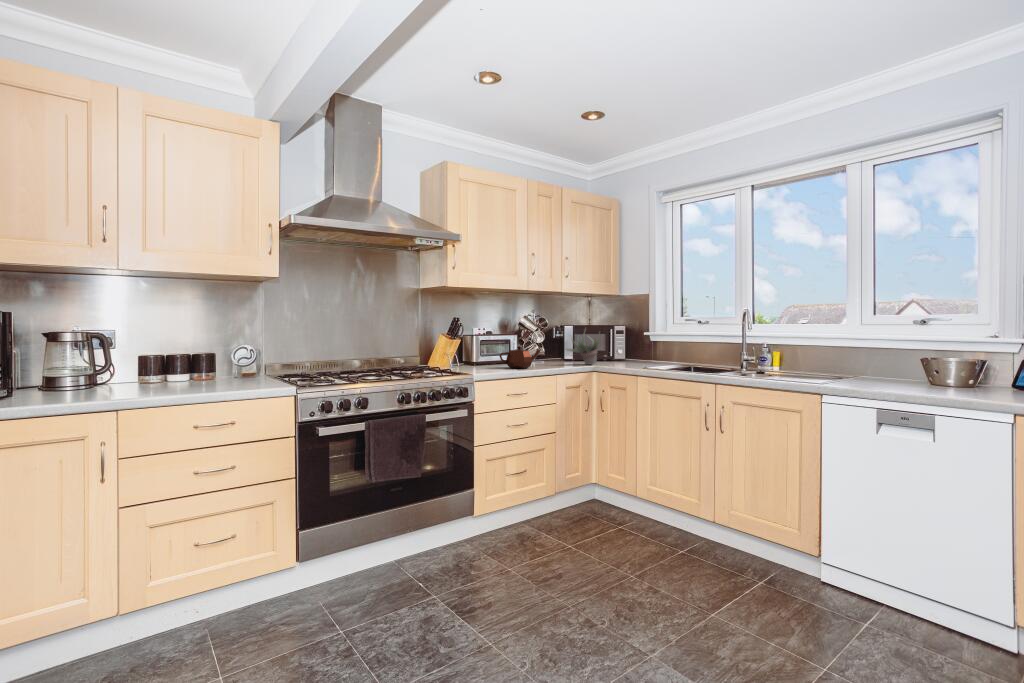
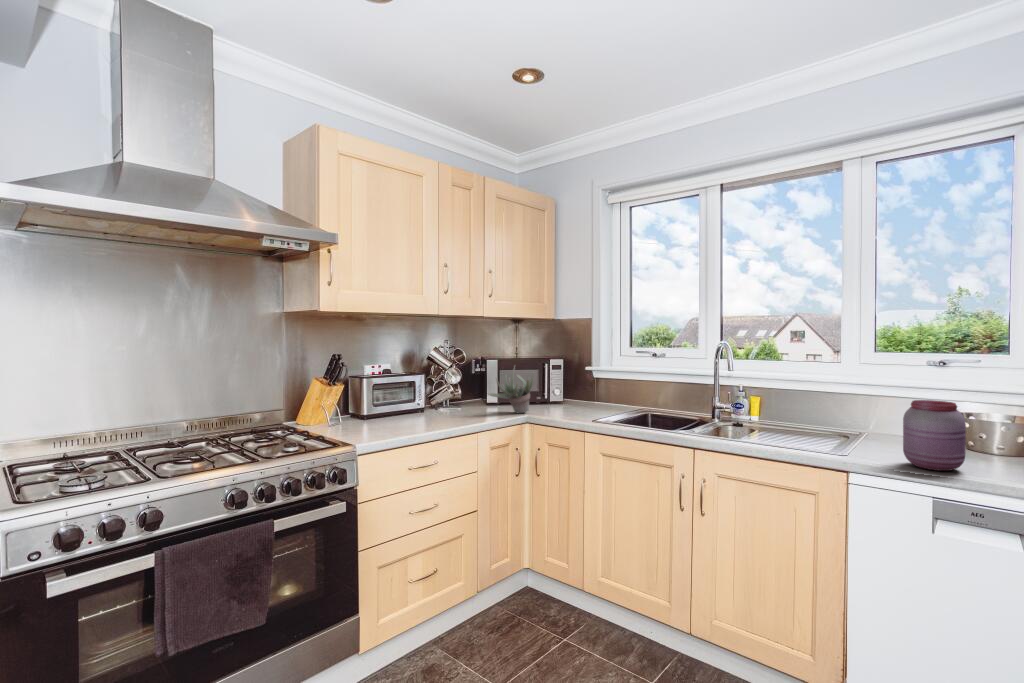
jar: none [861,342,904,390] -> present [903,400,966,471]
teapot: present [500,346,540,368] -> none [397,394,456,427]

